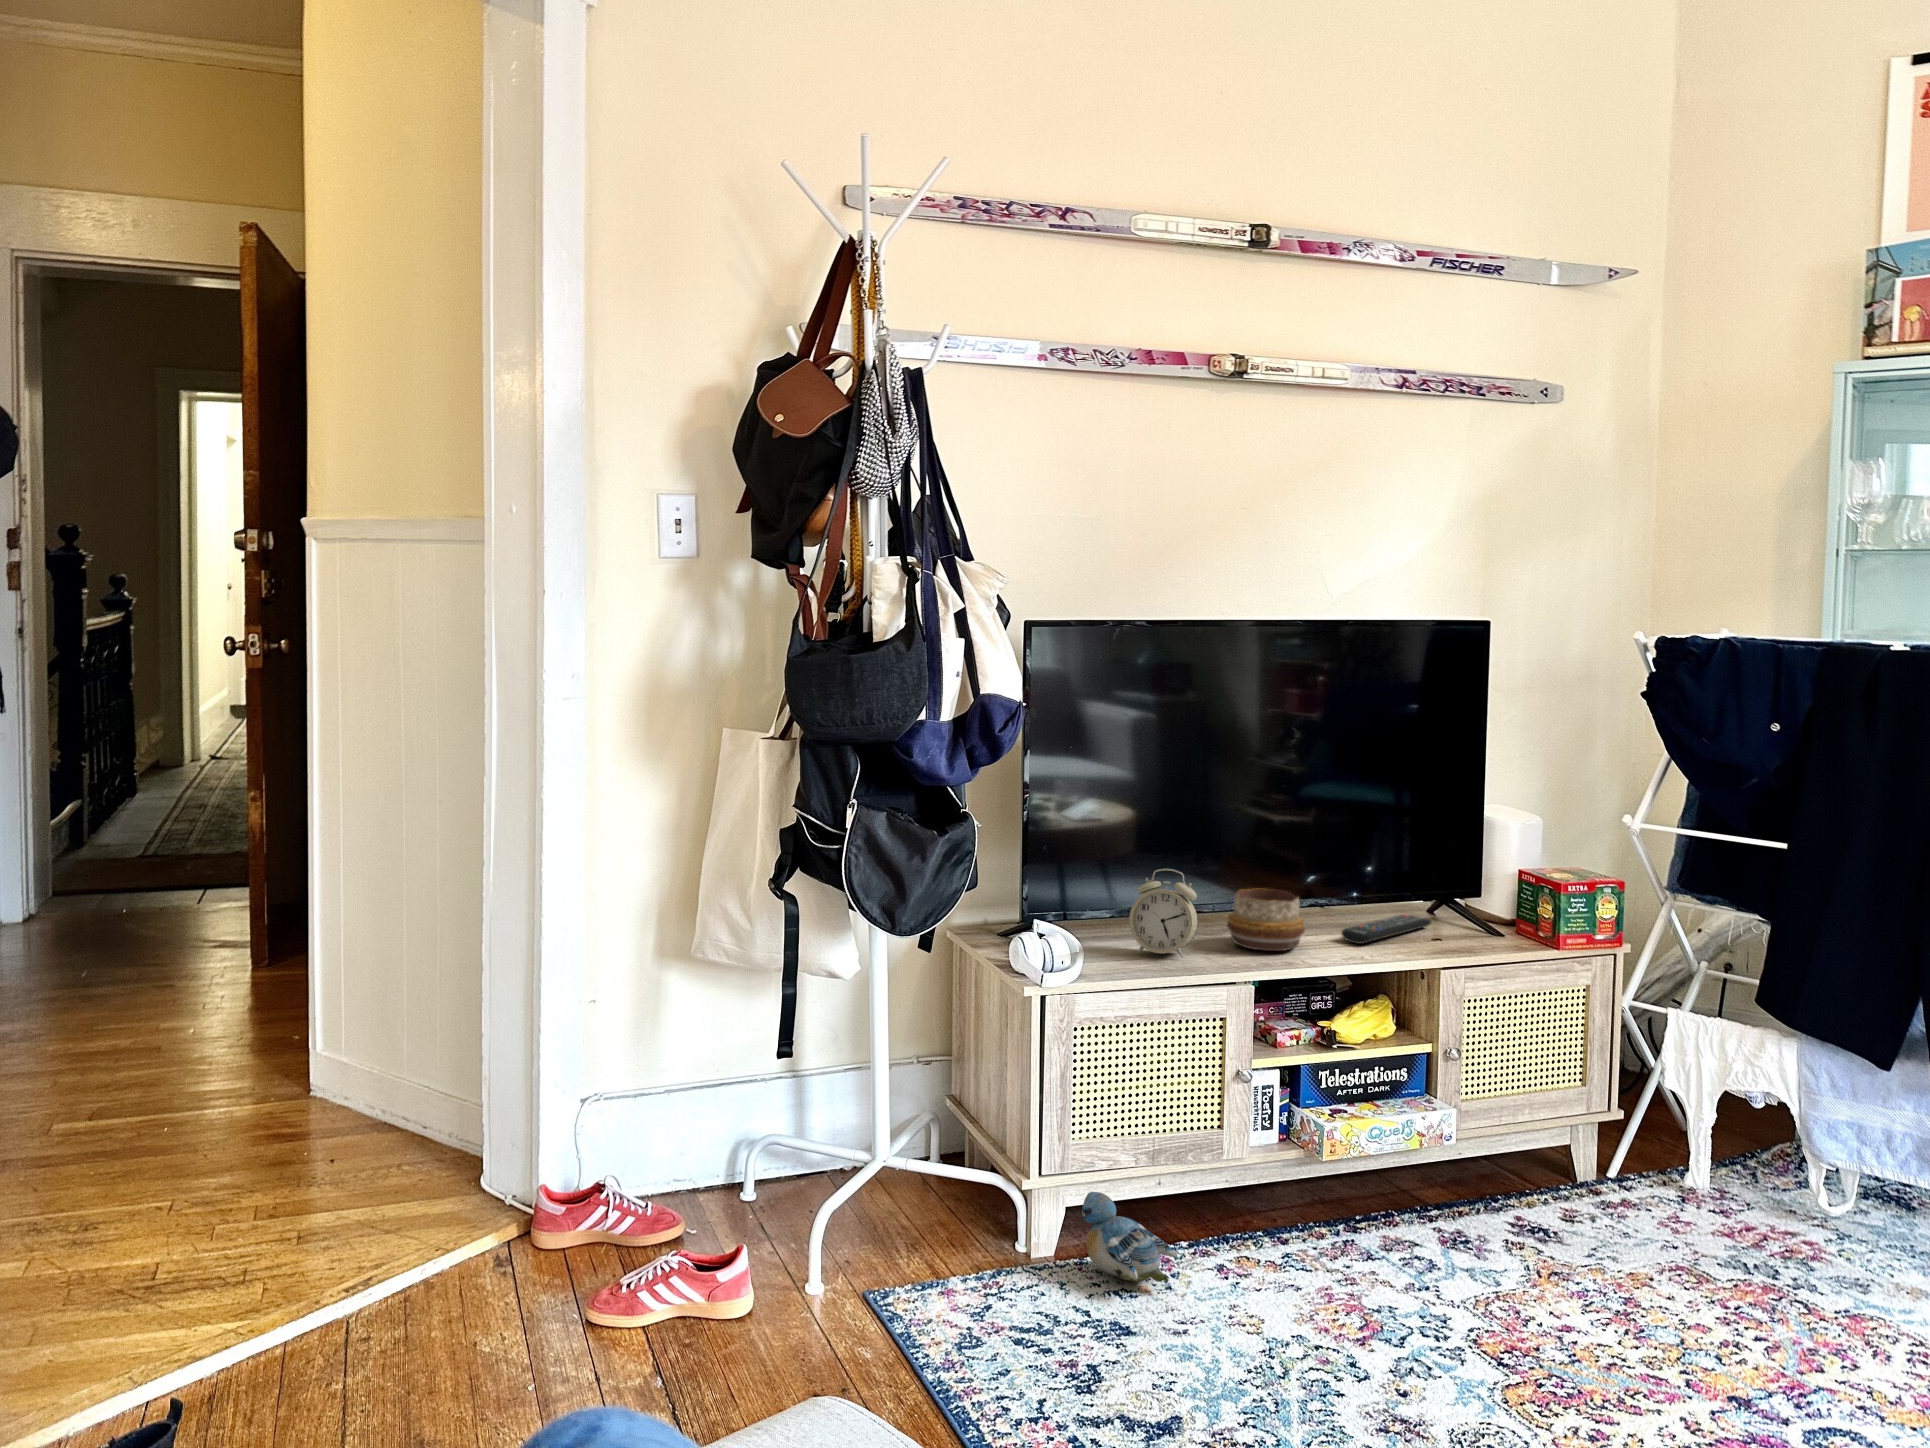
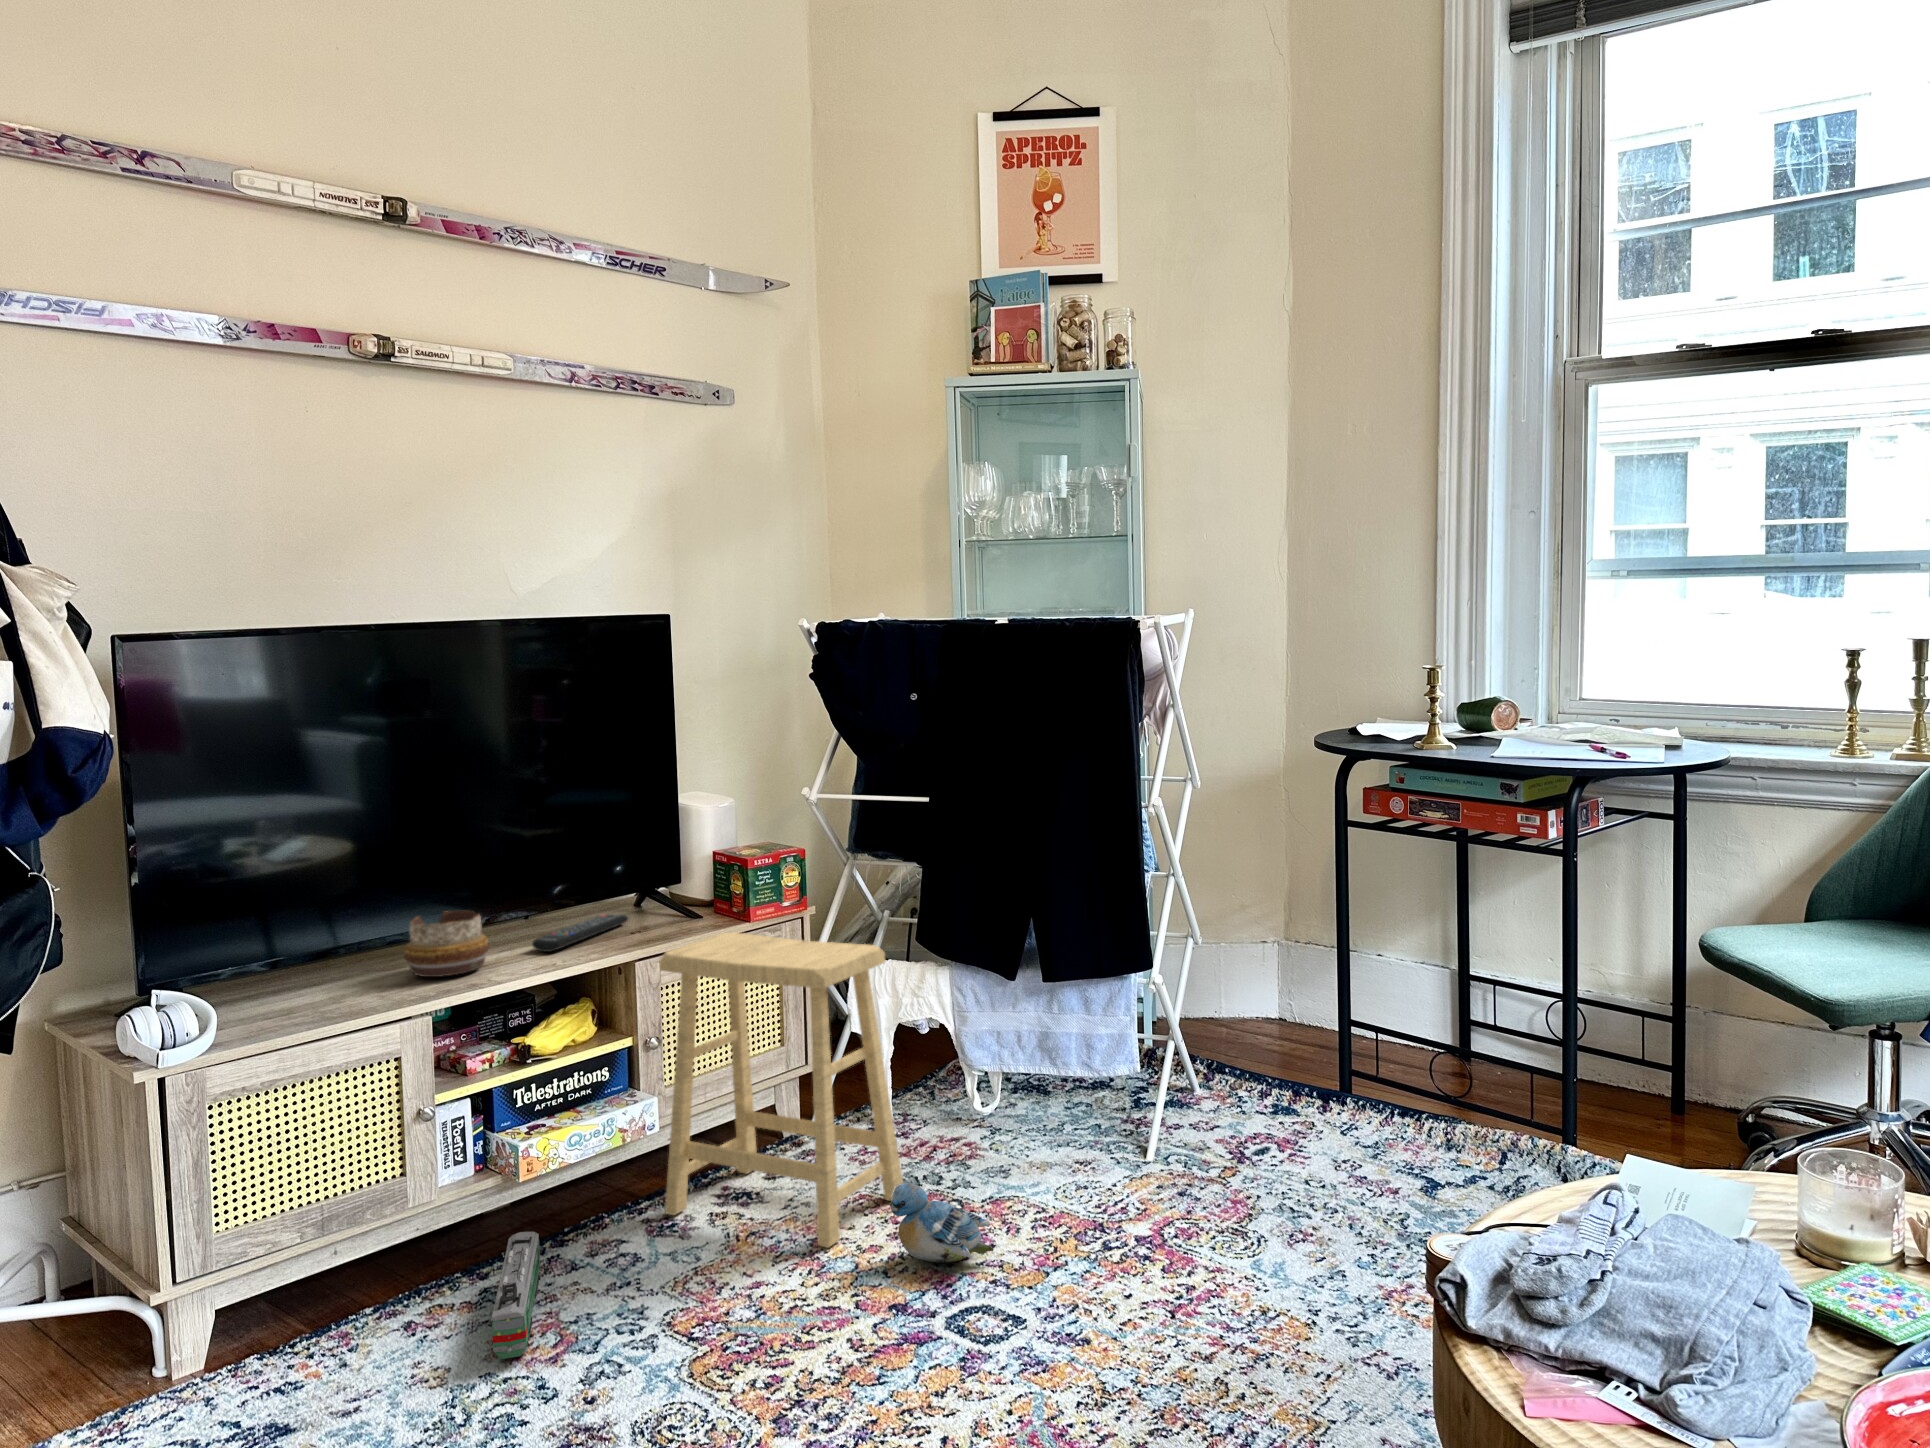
alarm clock: present [1129,869,1198,958] -> none [282,907,366,1004]
footstool: none [1457,956,1738,1313] -> present [660,932,903,1248]
plush toy: present [1082,1192,1177,1282] -> present [889,1183,993,1263]
toy train: none [1306,1210,1341,1328] -> present [491,1232,541,1359]

